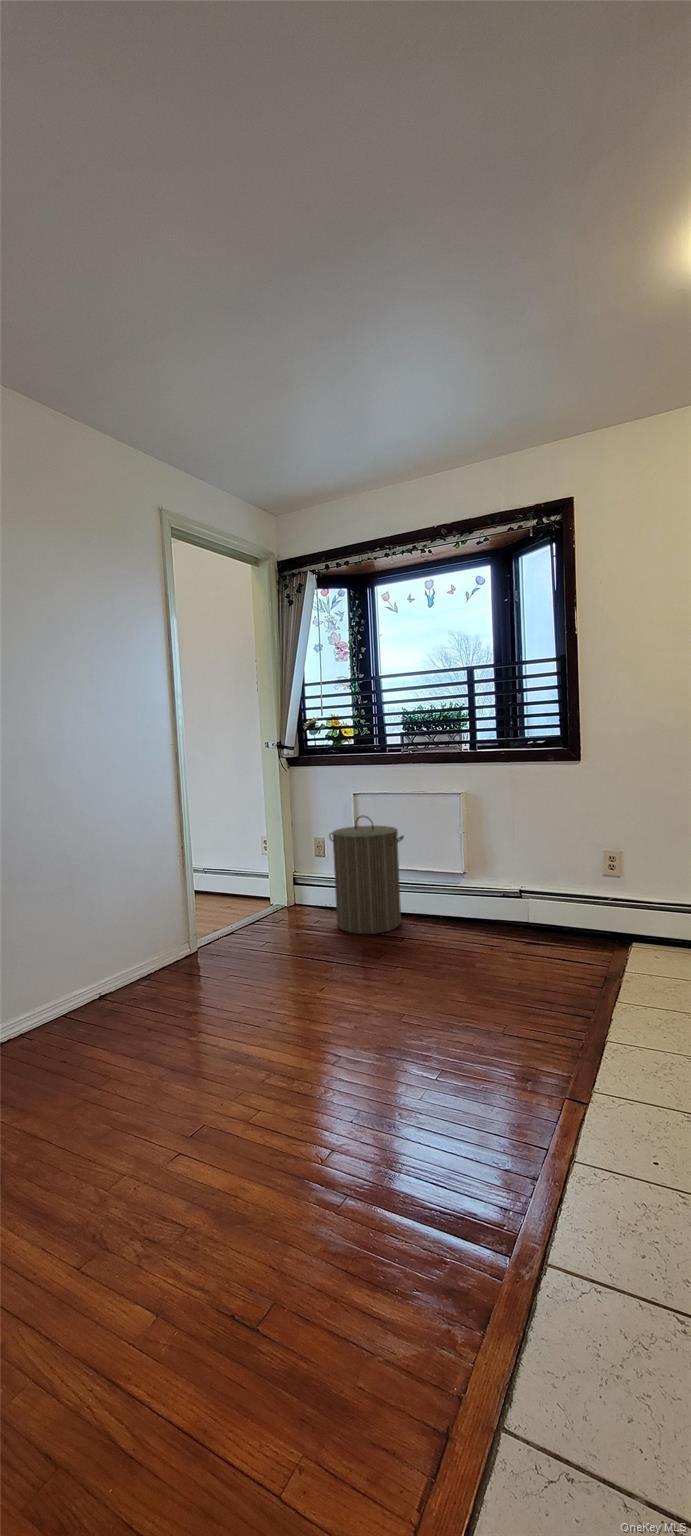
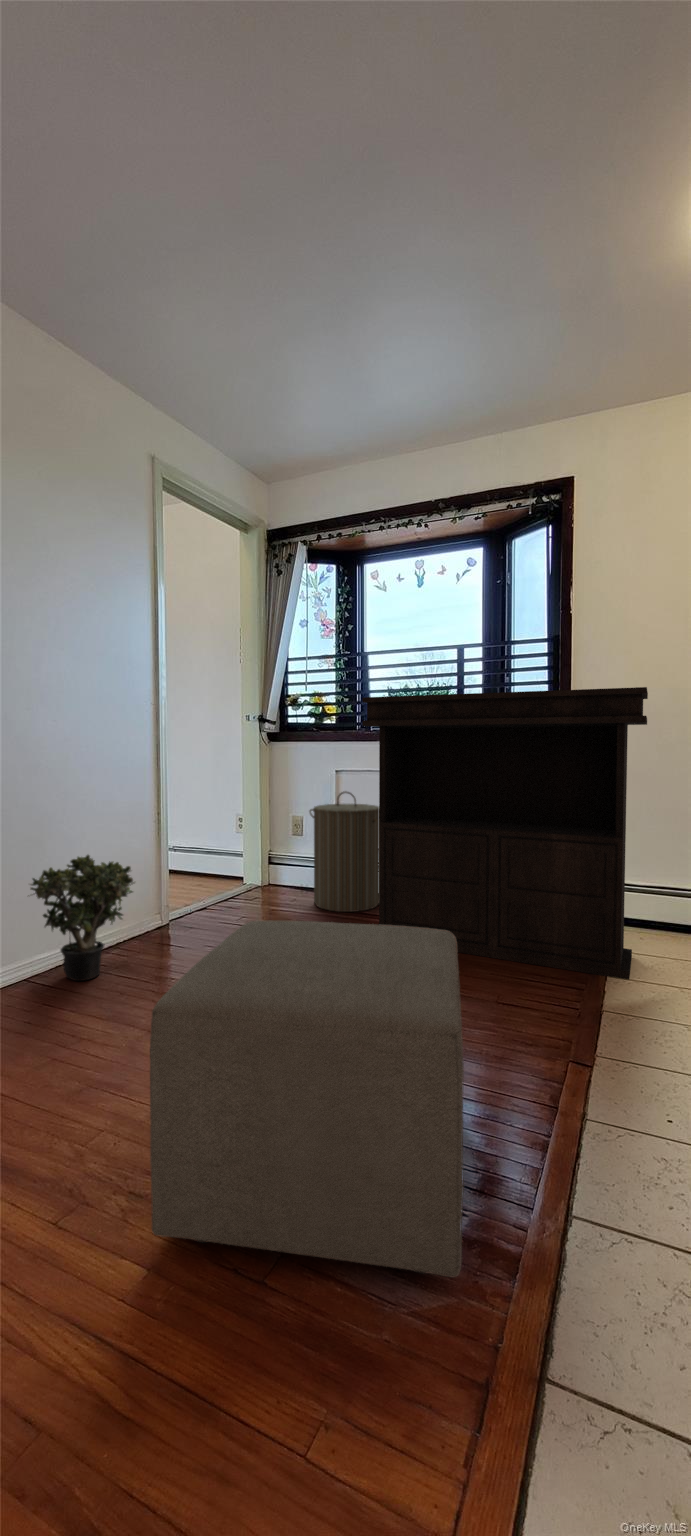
console table: none [370,718,653,1006] -> present [362,687,648,980]
potted plant: none [60,898,160,1017] -> present [28,855,134,981]
ottoman: none [150,977,449,1329] -> present [150,921,464,1277]

